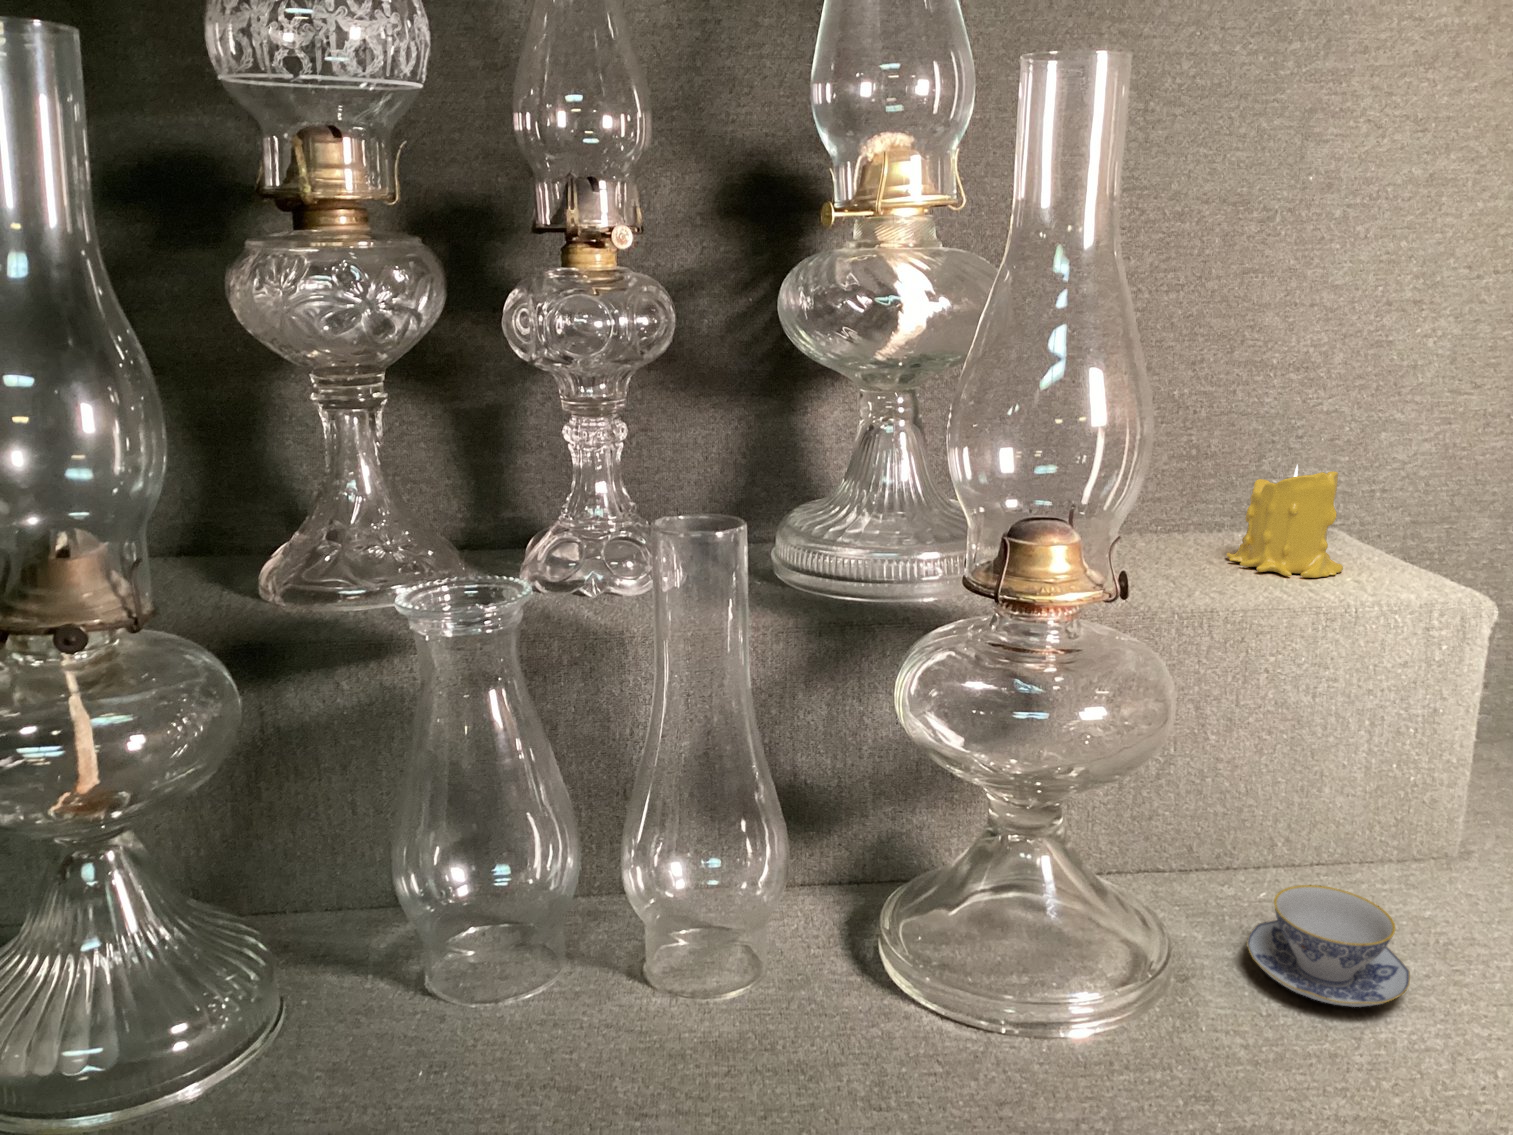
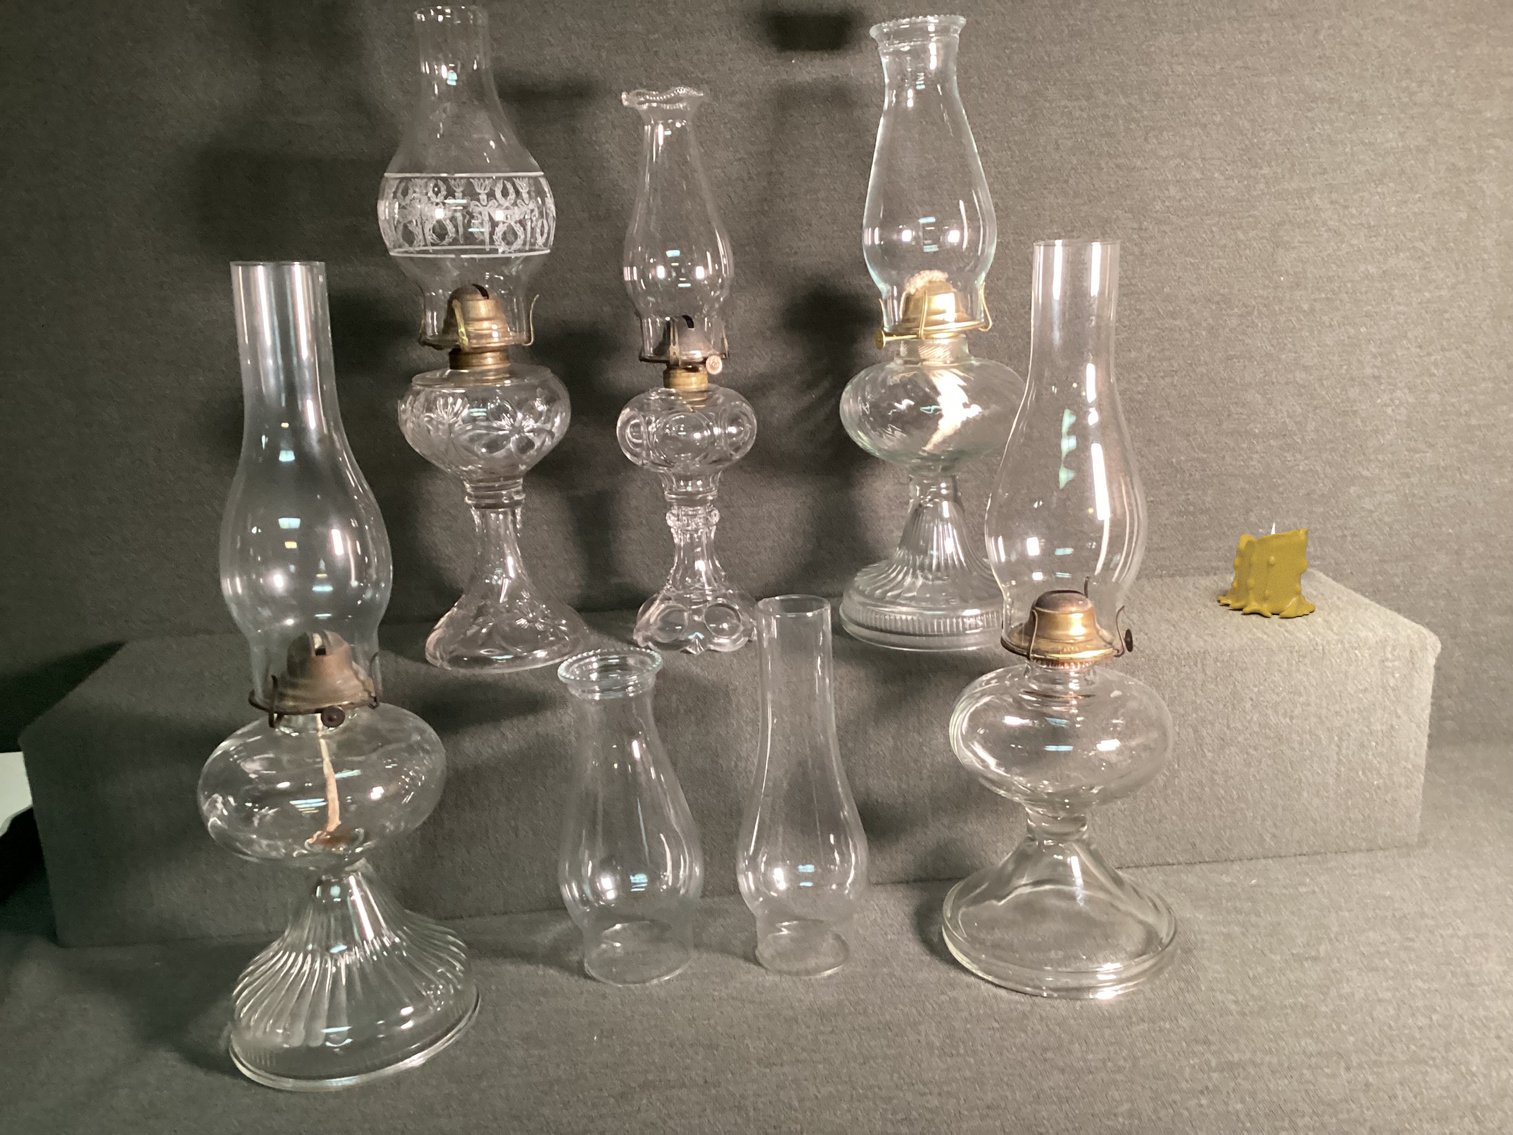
teacup: present [1247,885,1410,1007] -> none [1240,873,1372,971]

